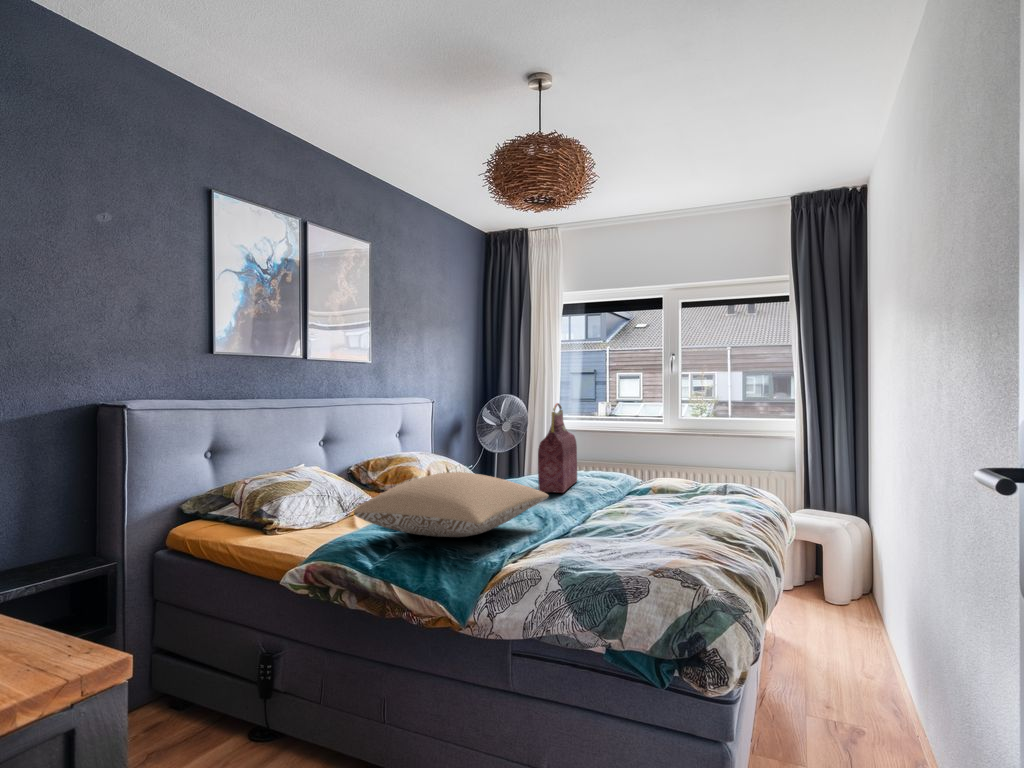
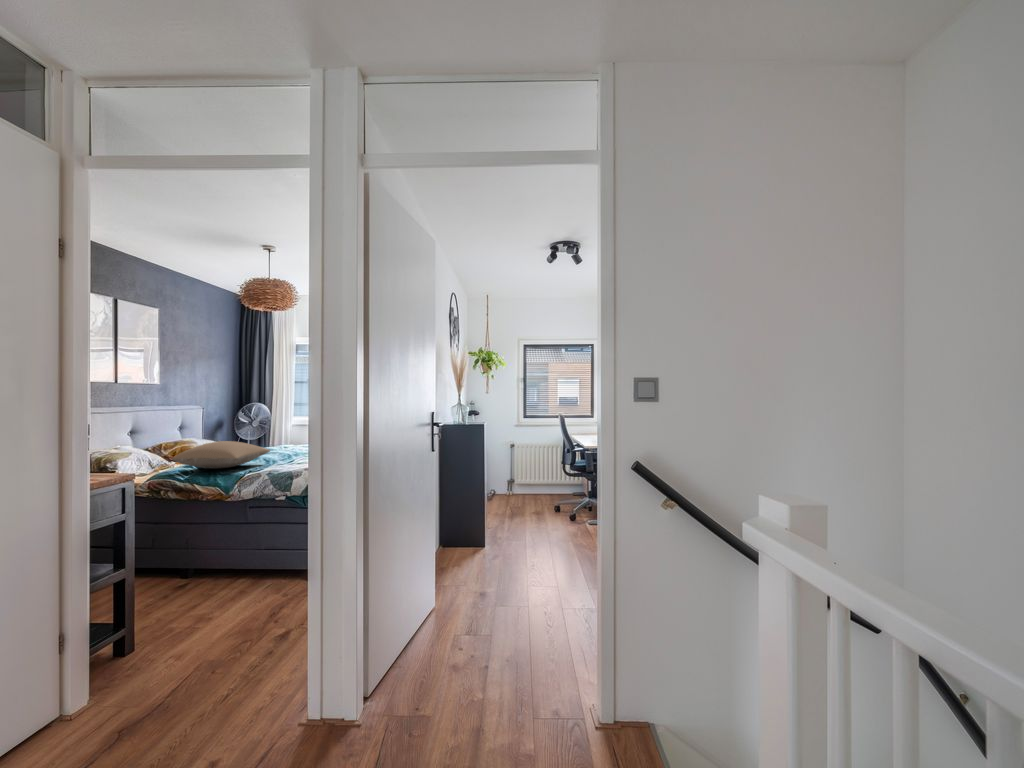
handbag: present [538,403,577,493] -> none [269,409,293,454]

